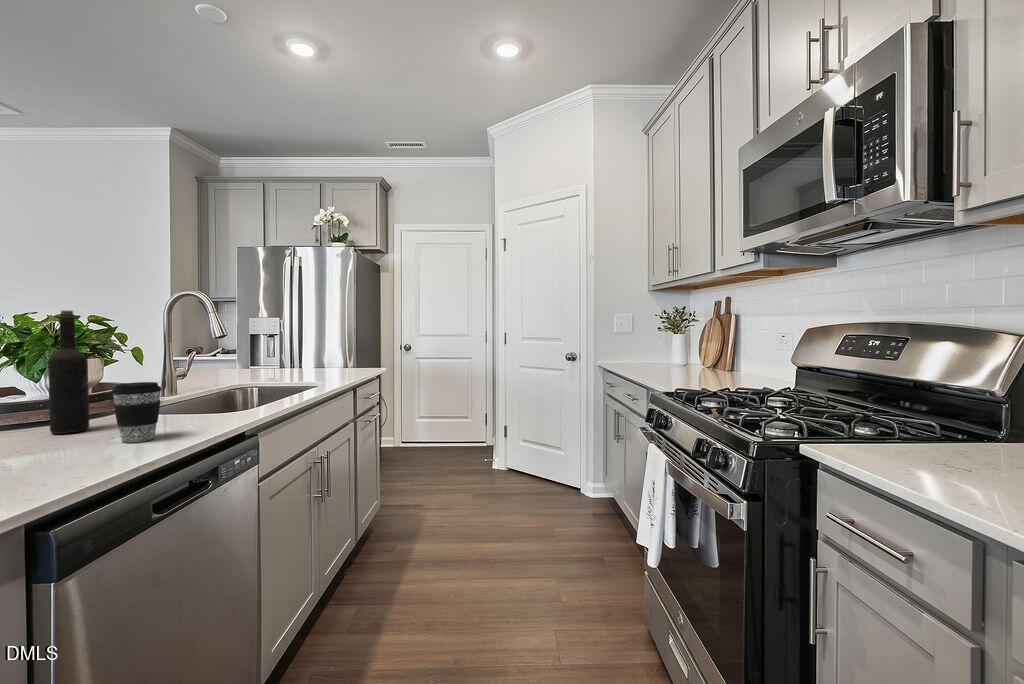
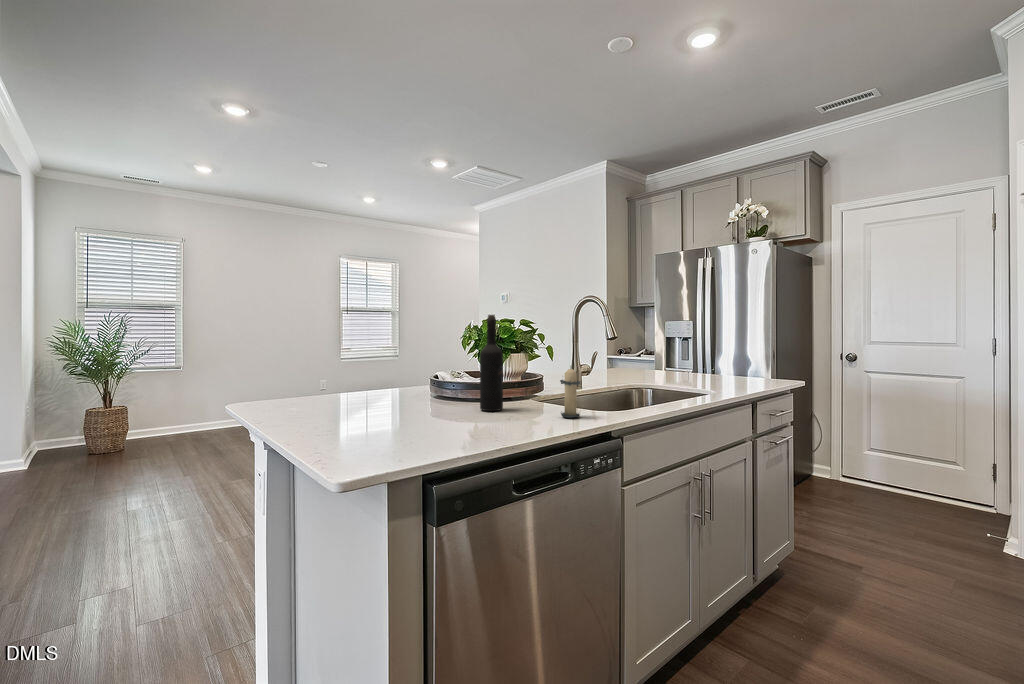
candle: none [178,368,211,426] -> present [560,366,580,417]
coffee cup: present [111,382,162,442] -> none [505,375,540,426]

